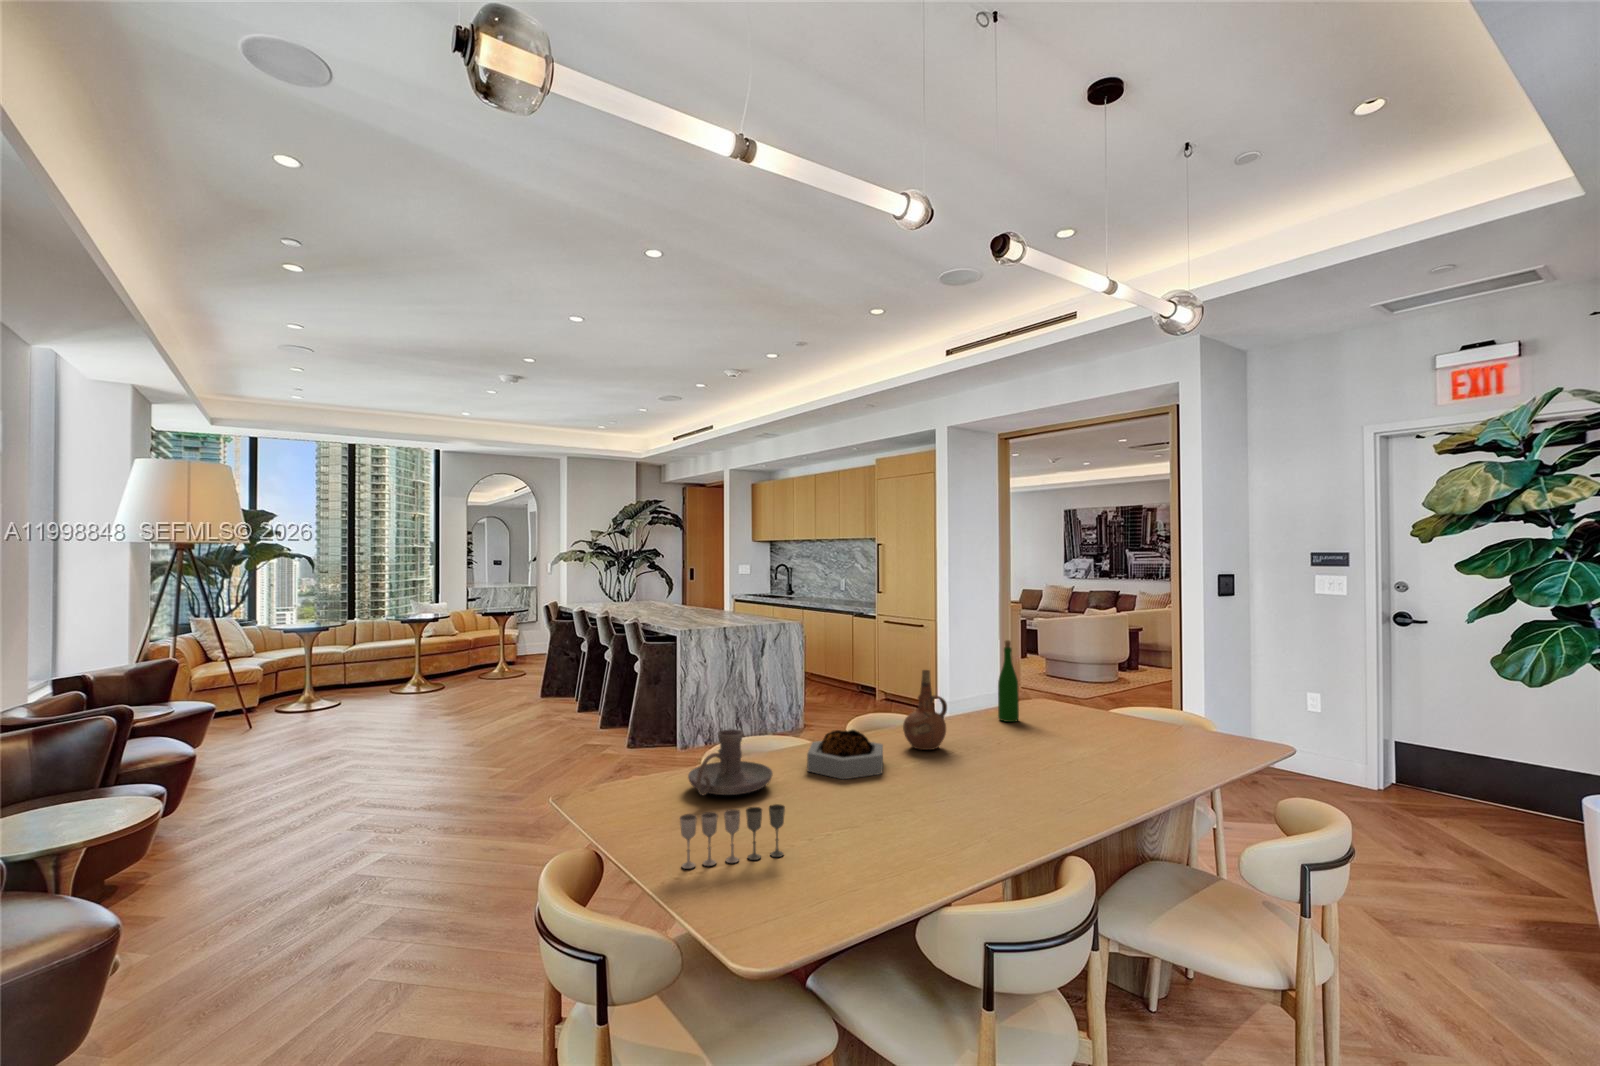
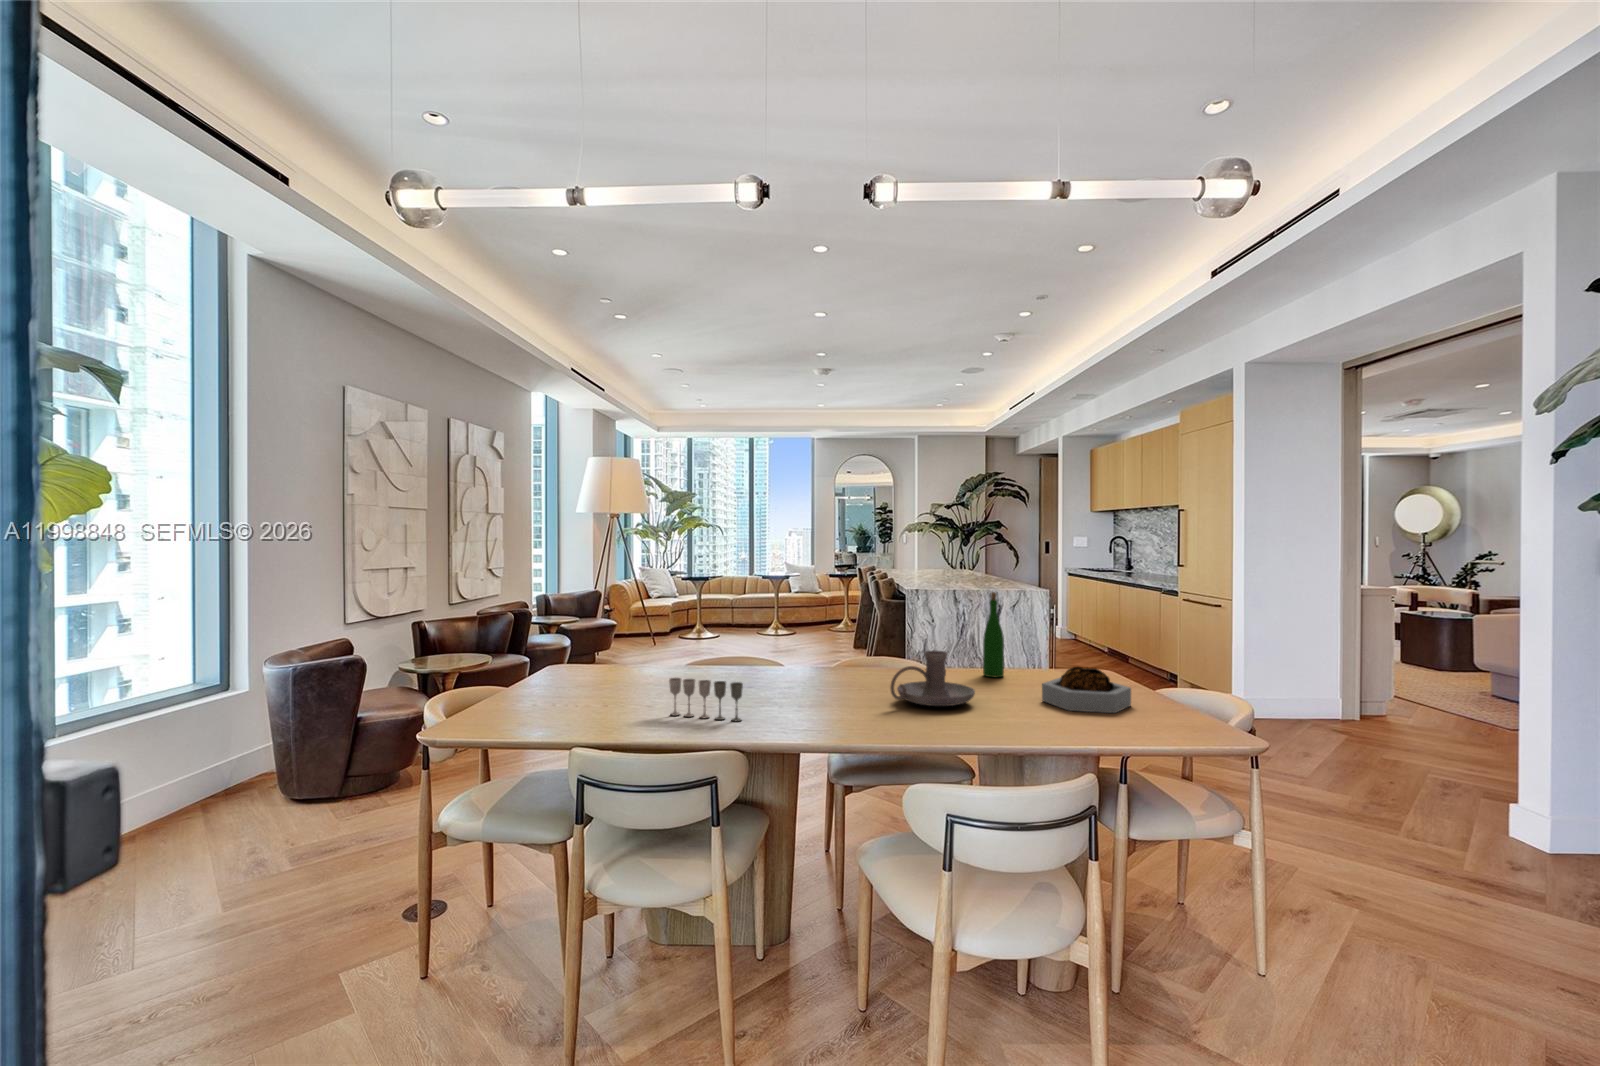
ceramic pitcher: present [903,670,947,750] -> none [828,608,871,682]
candle holder: present [688,729,773,795] -> present [890,651,975,706]
decorative bowl: present [807,730,883,779] -> present [1042,667,1131,713]
wine glass: present [680,804,785,869] -> present [669,678,743,721]

